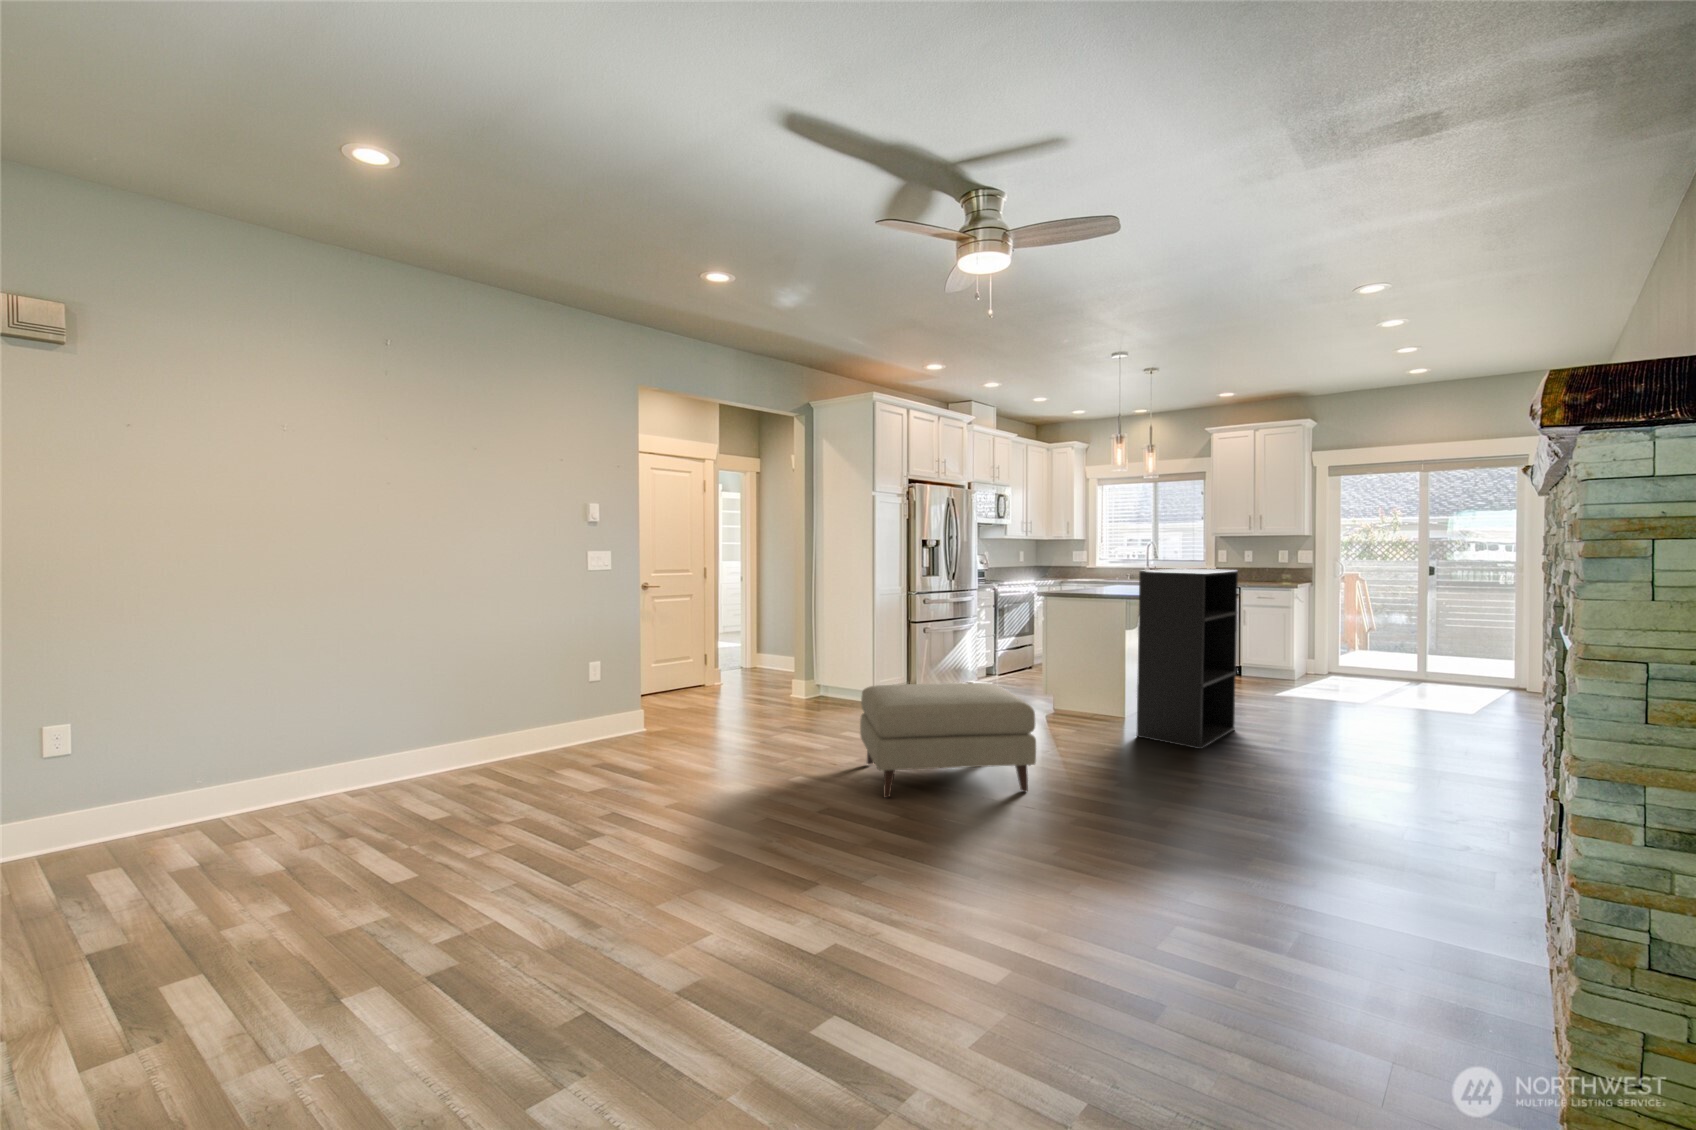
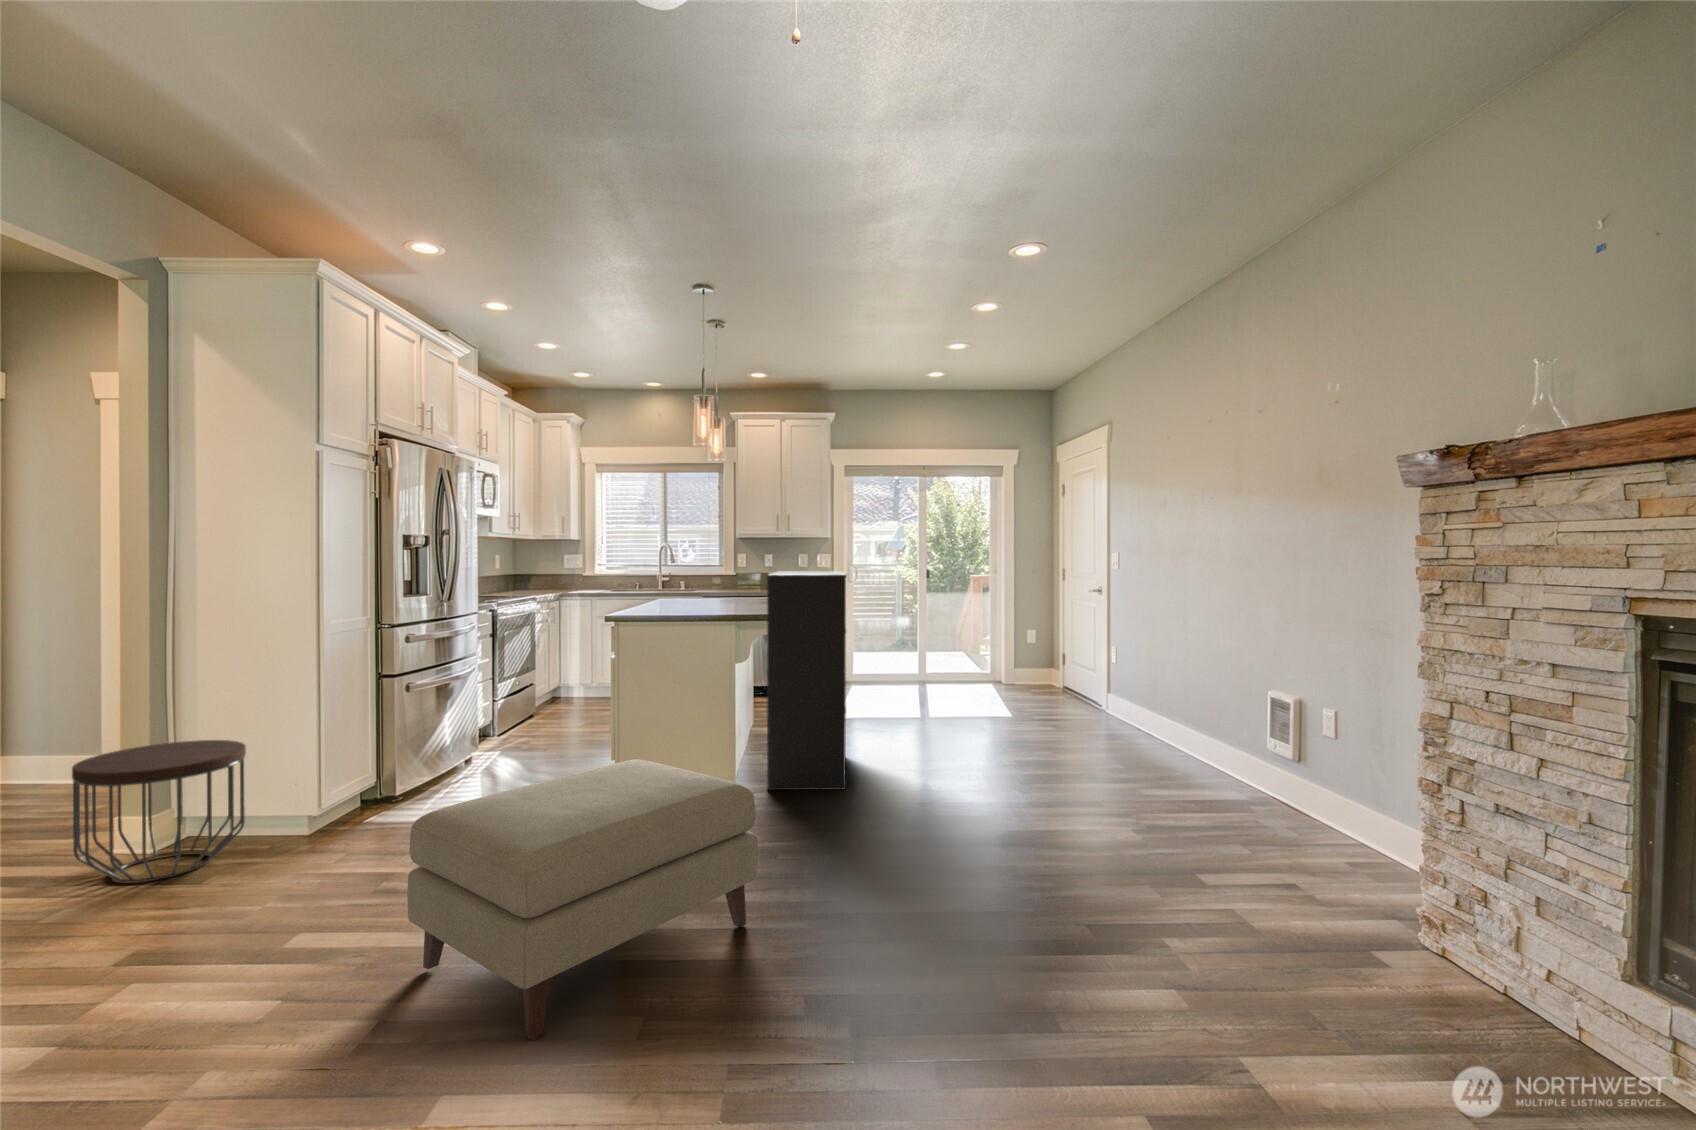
side table: none [775,646,839,709] -> present [72,740,246,882]

